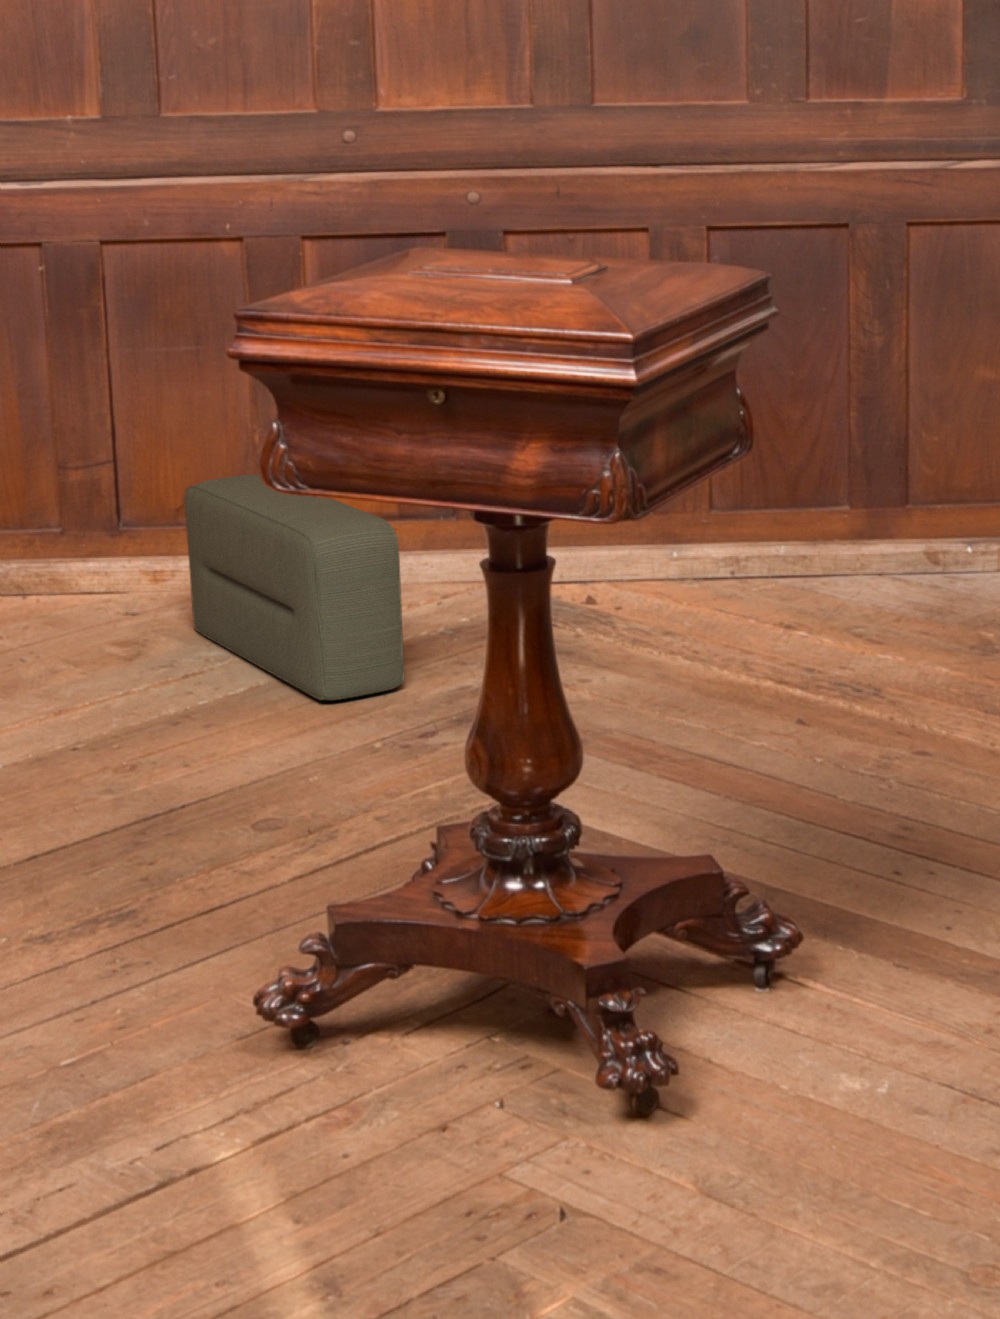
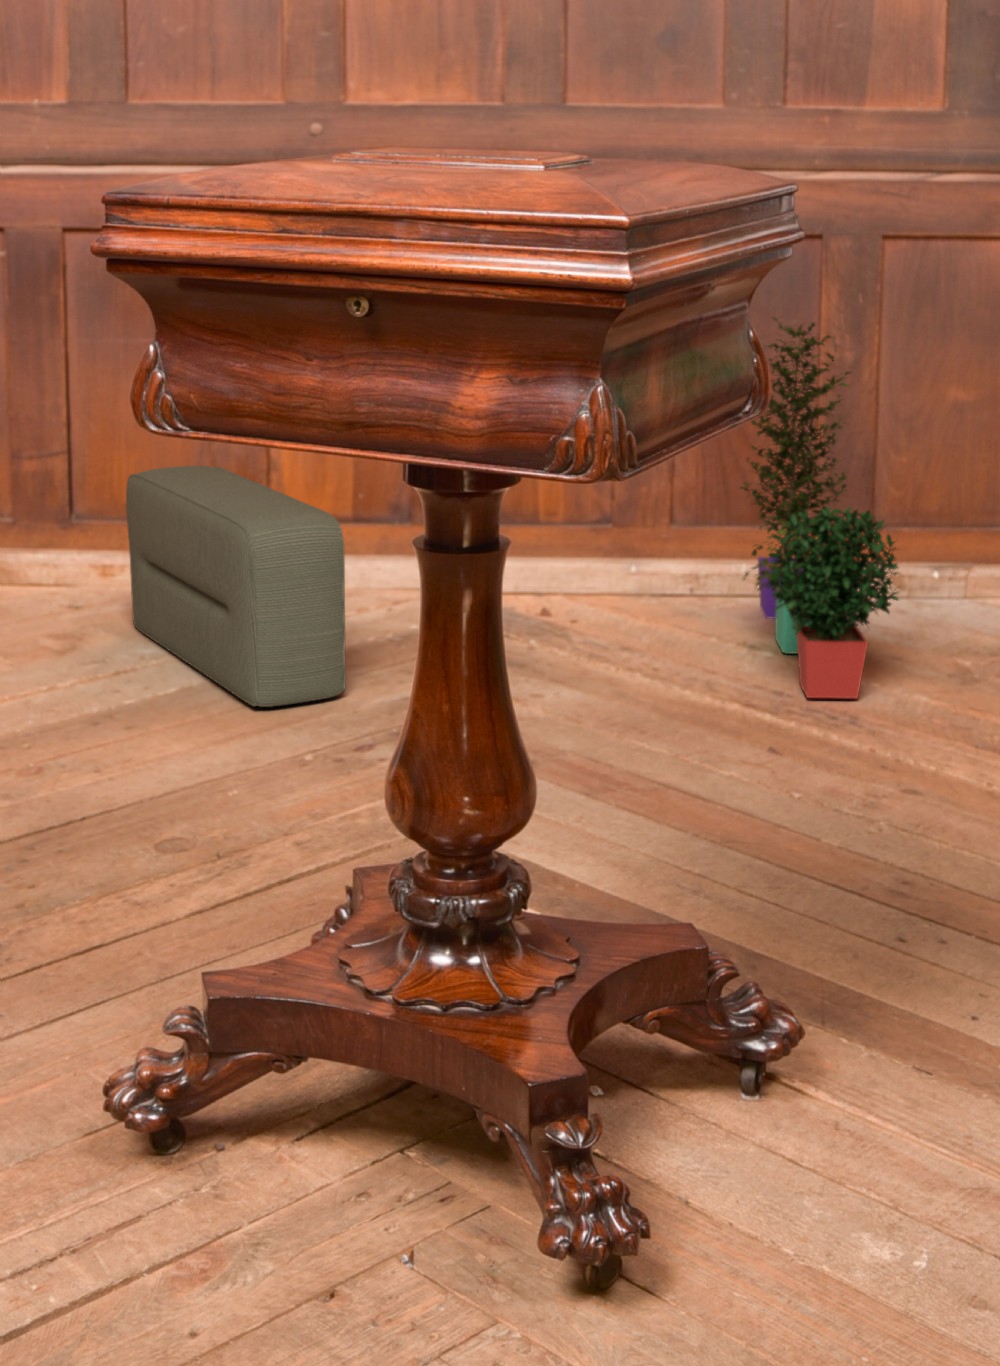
potted plant: none [770,307,919,673] -> present [740,318,898,698]

